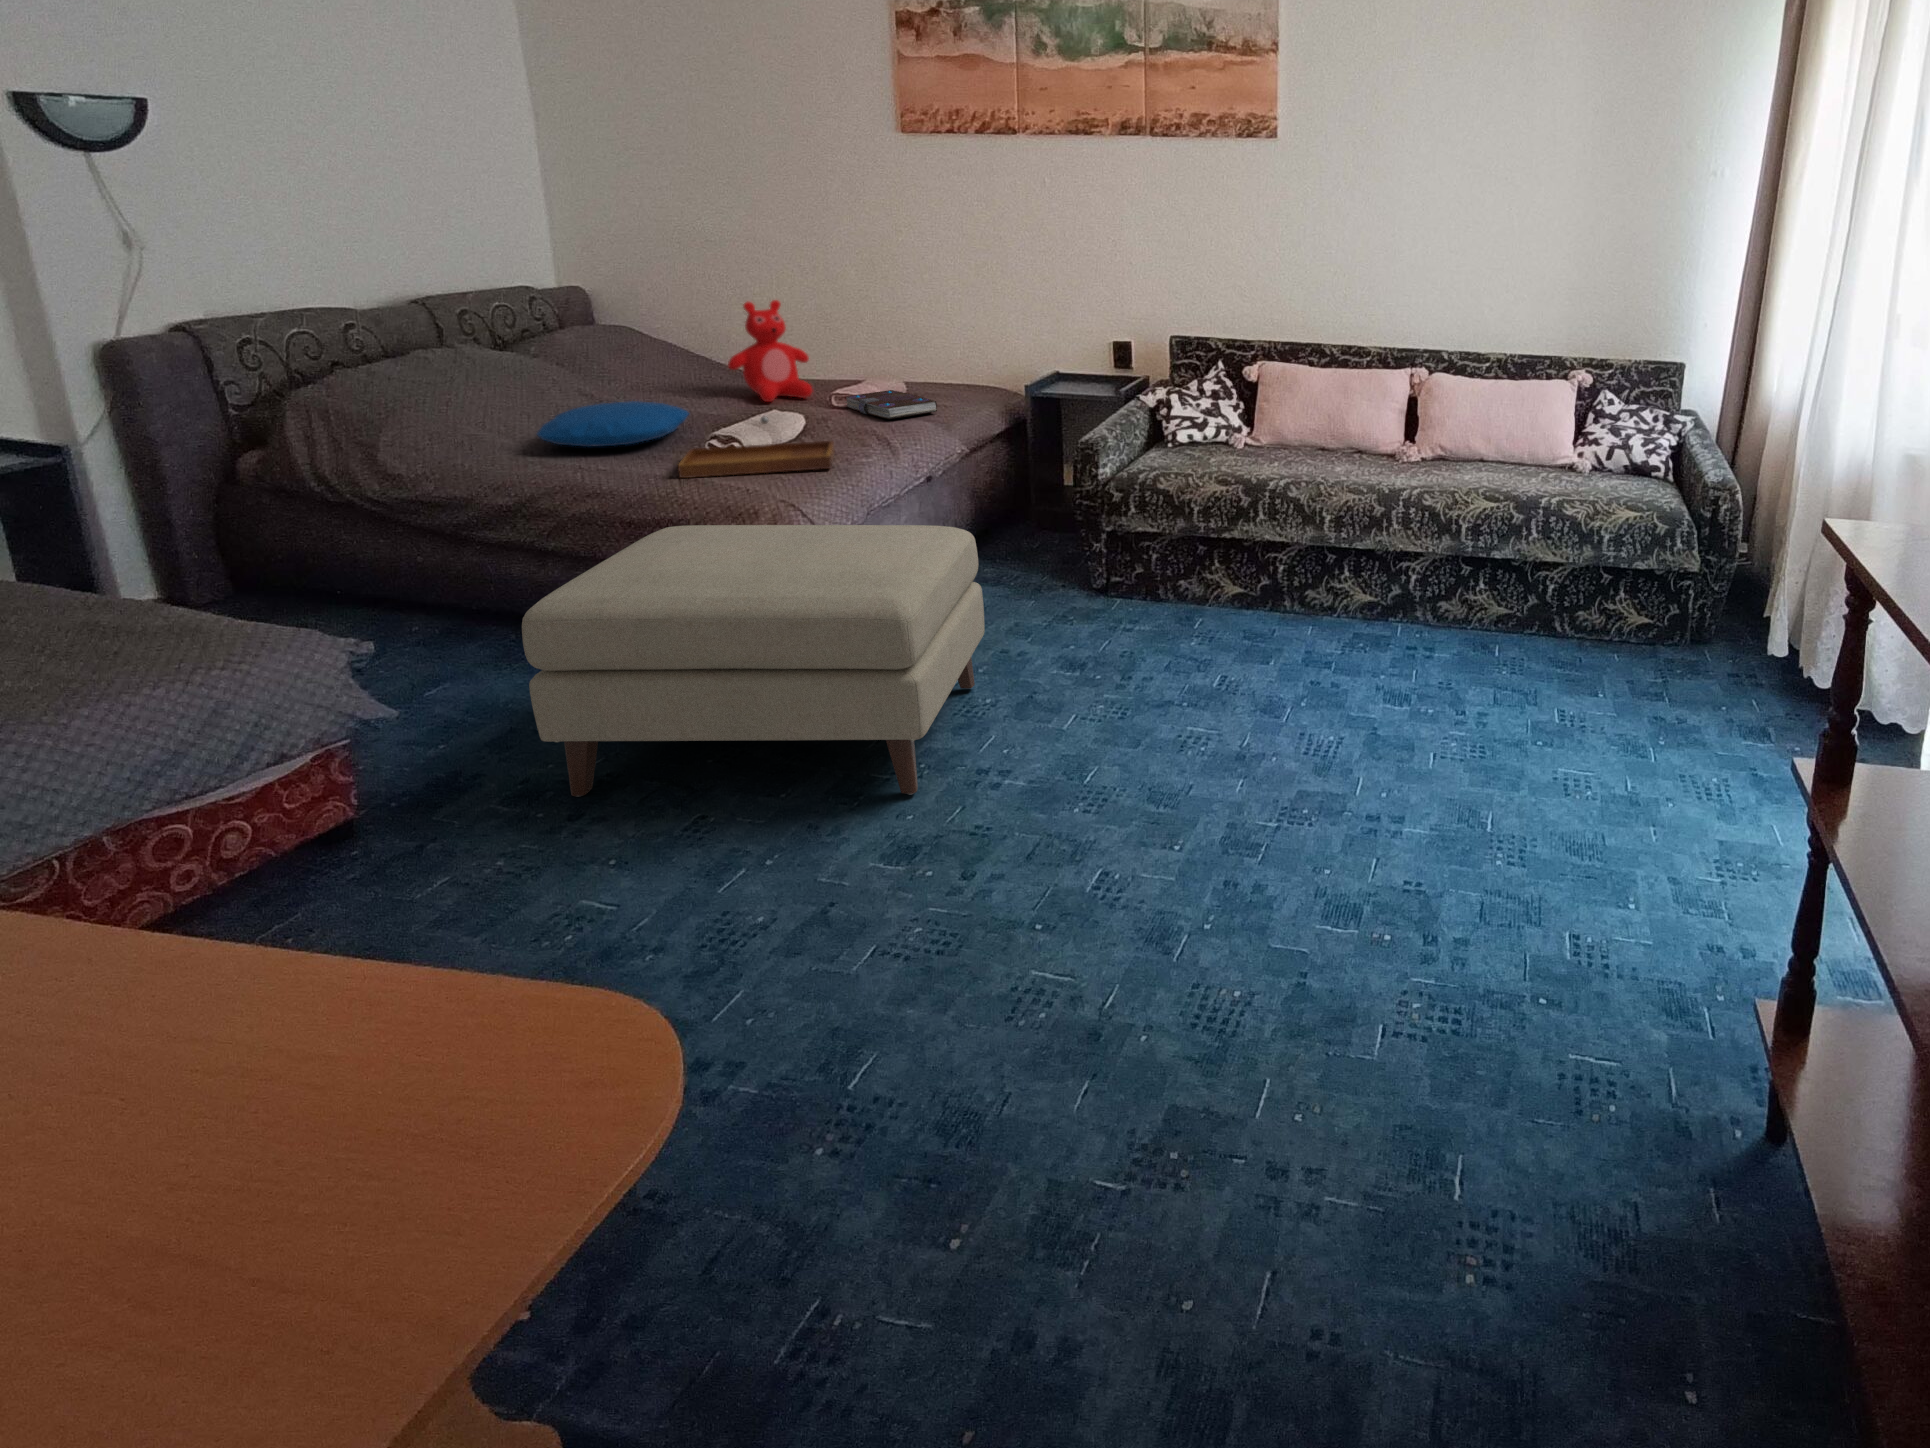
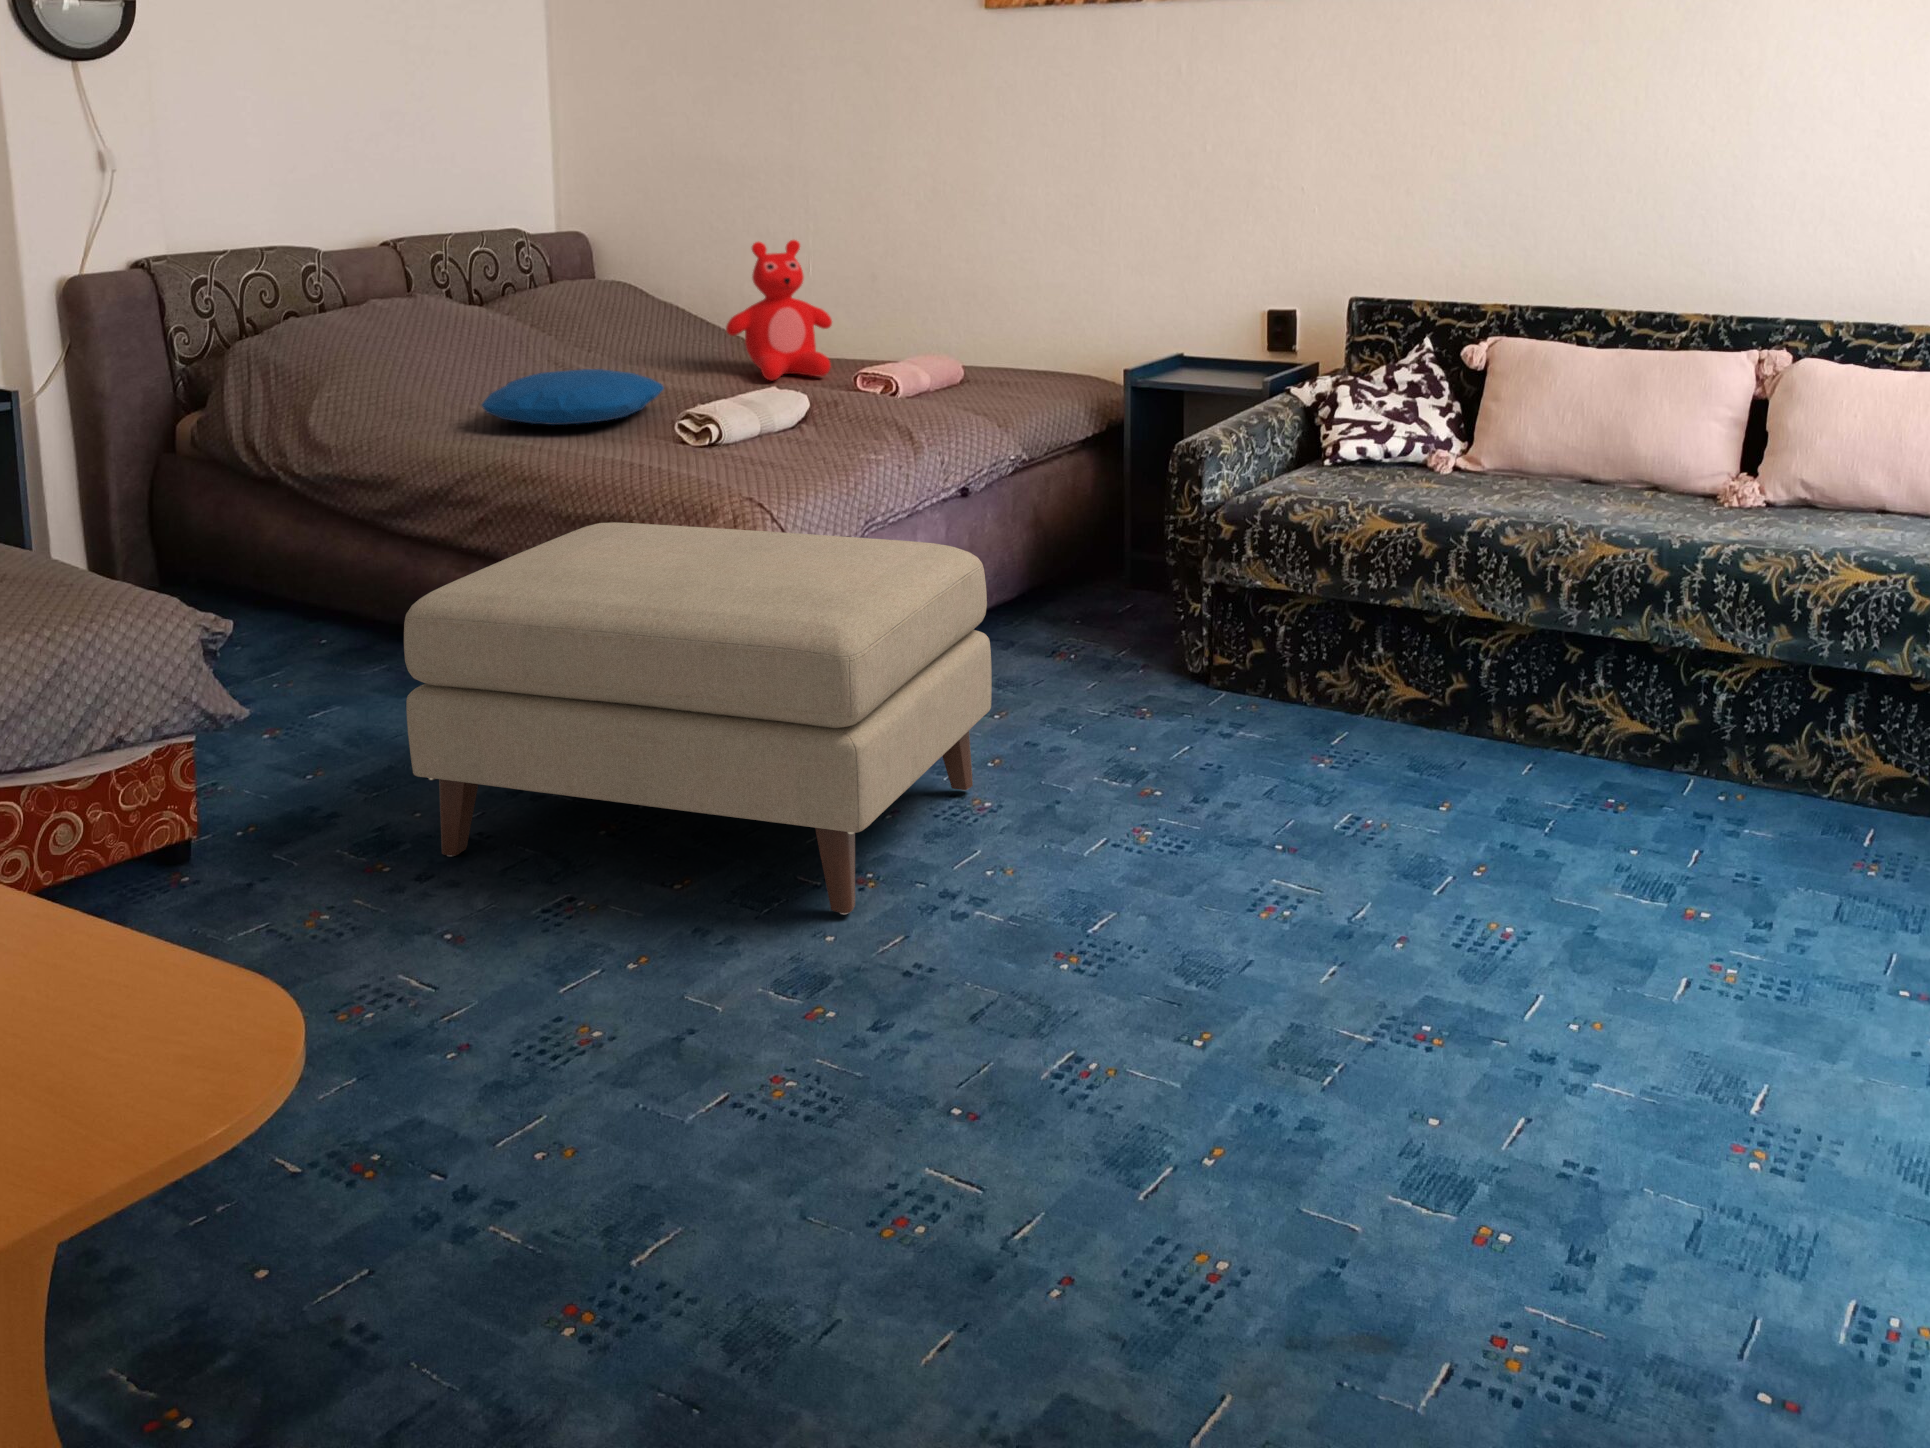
book: present [845,390,937,419] -> none [867,369,991,407]
tray: present [678,417,835,478] -> none [629,389,833,467]

